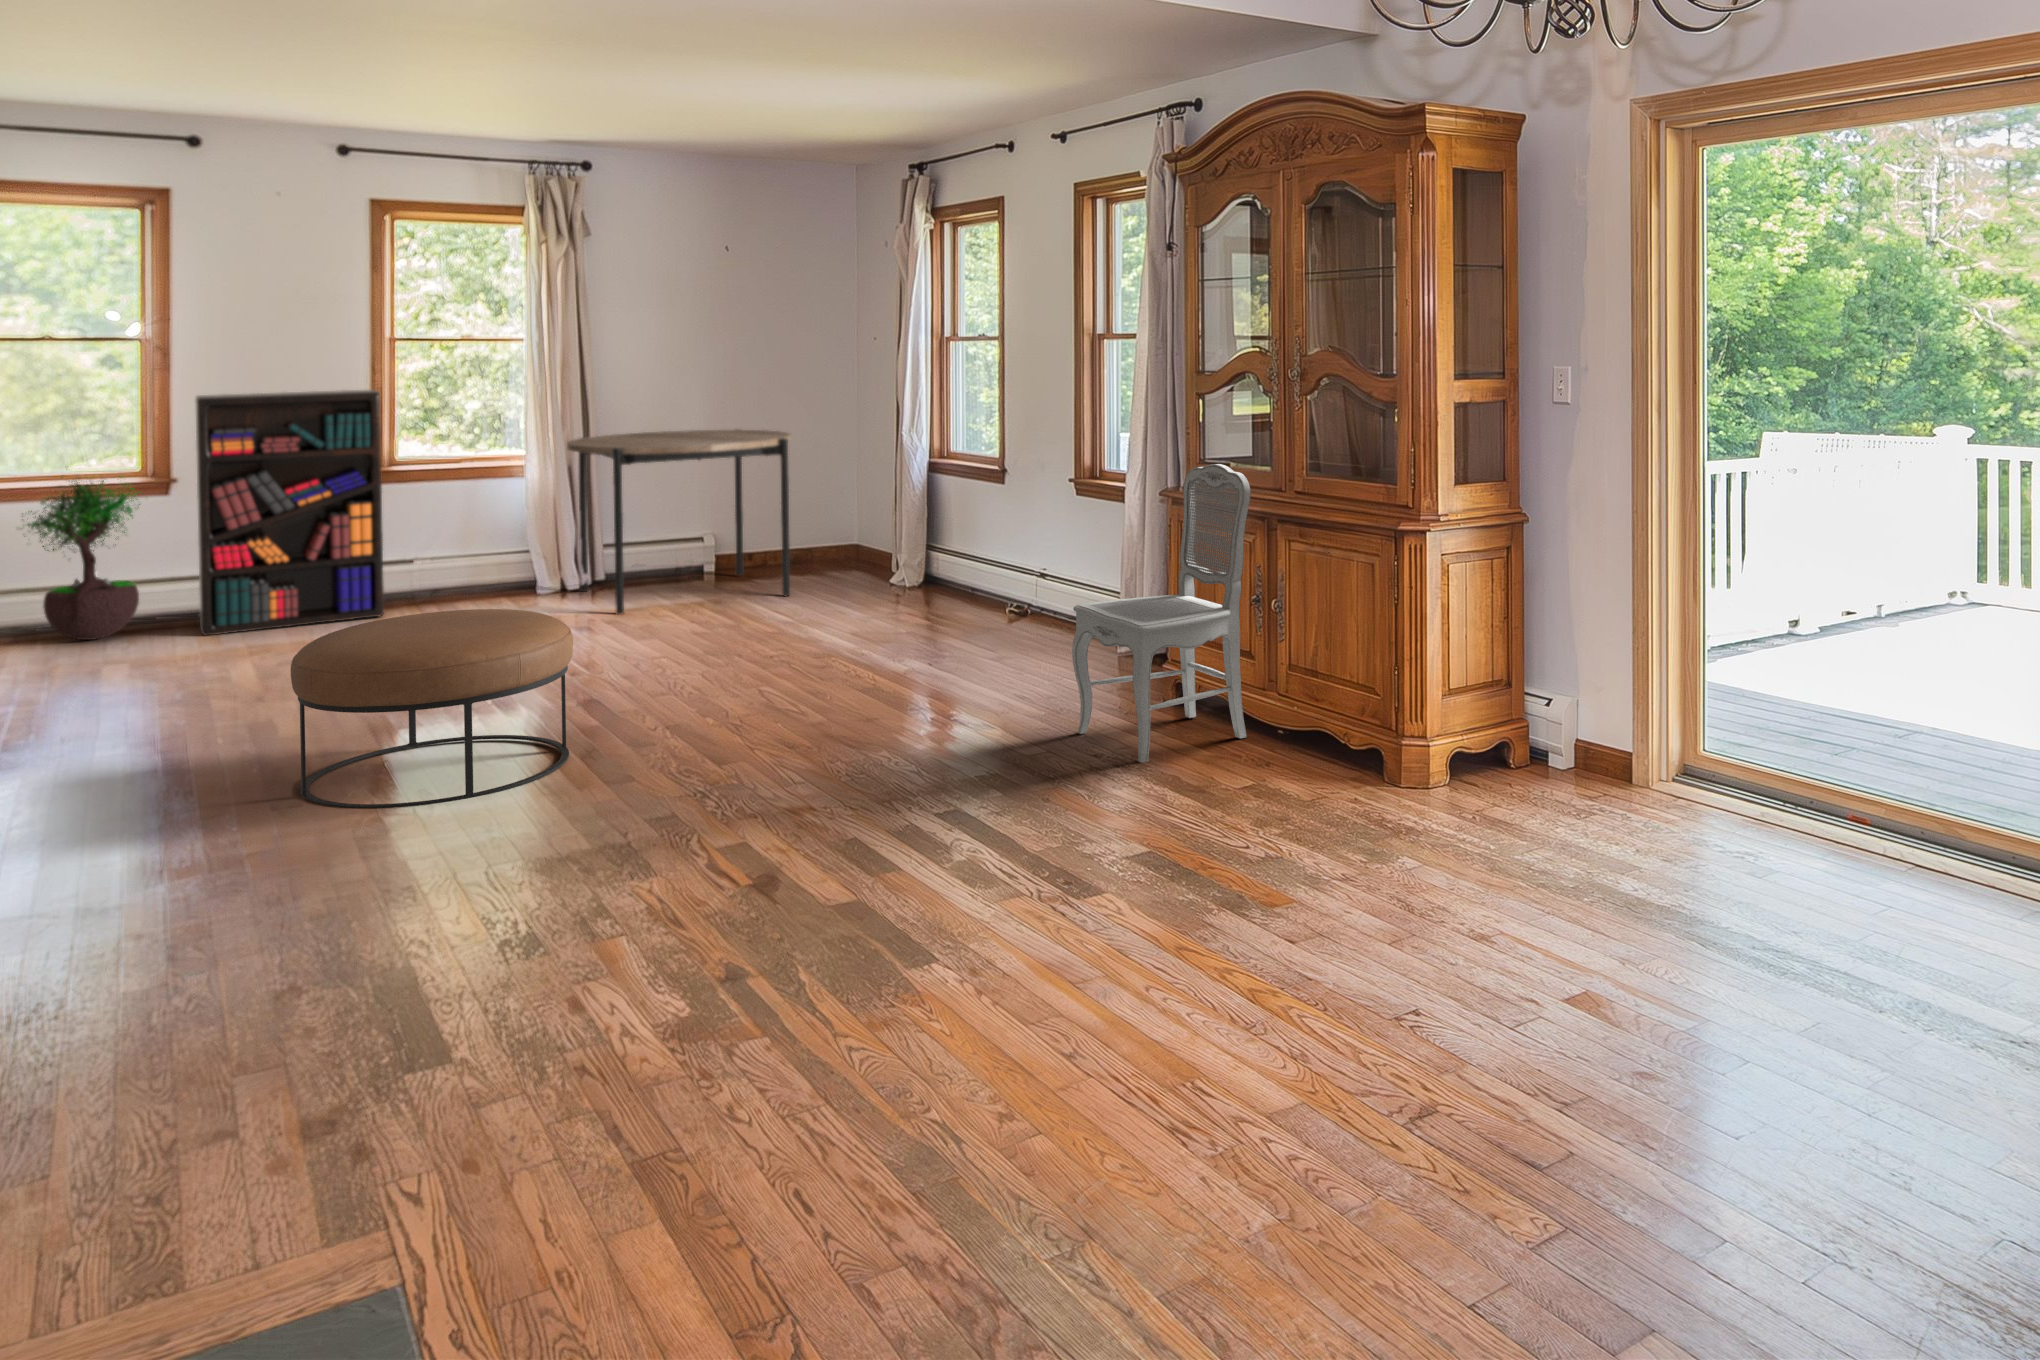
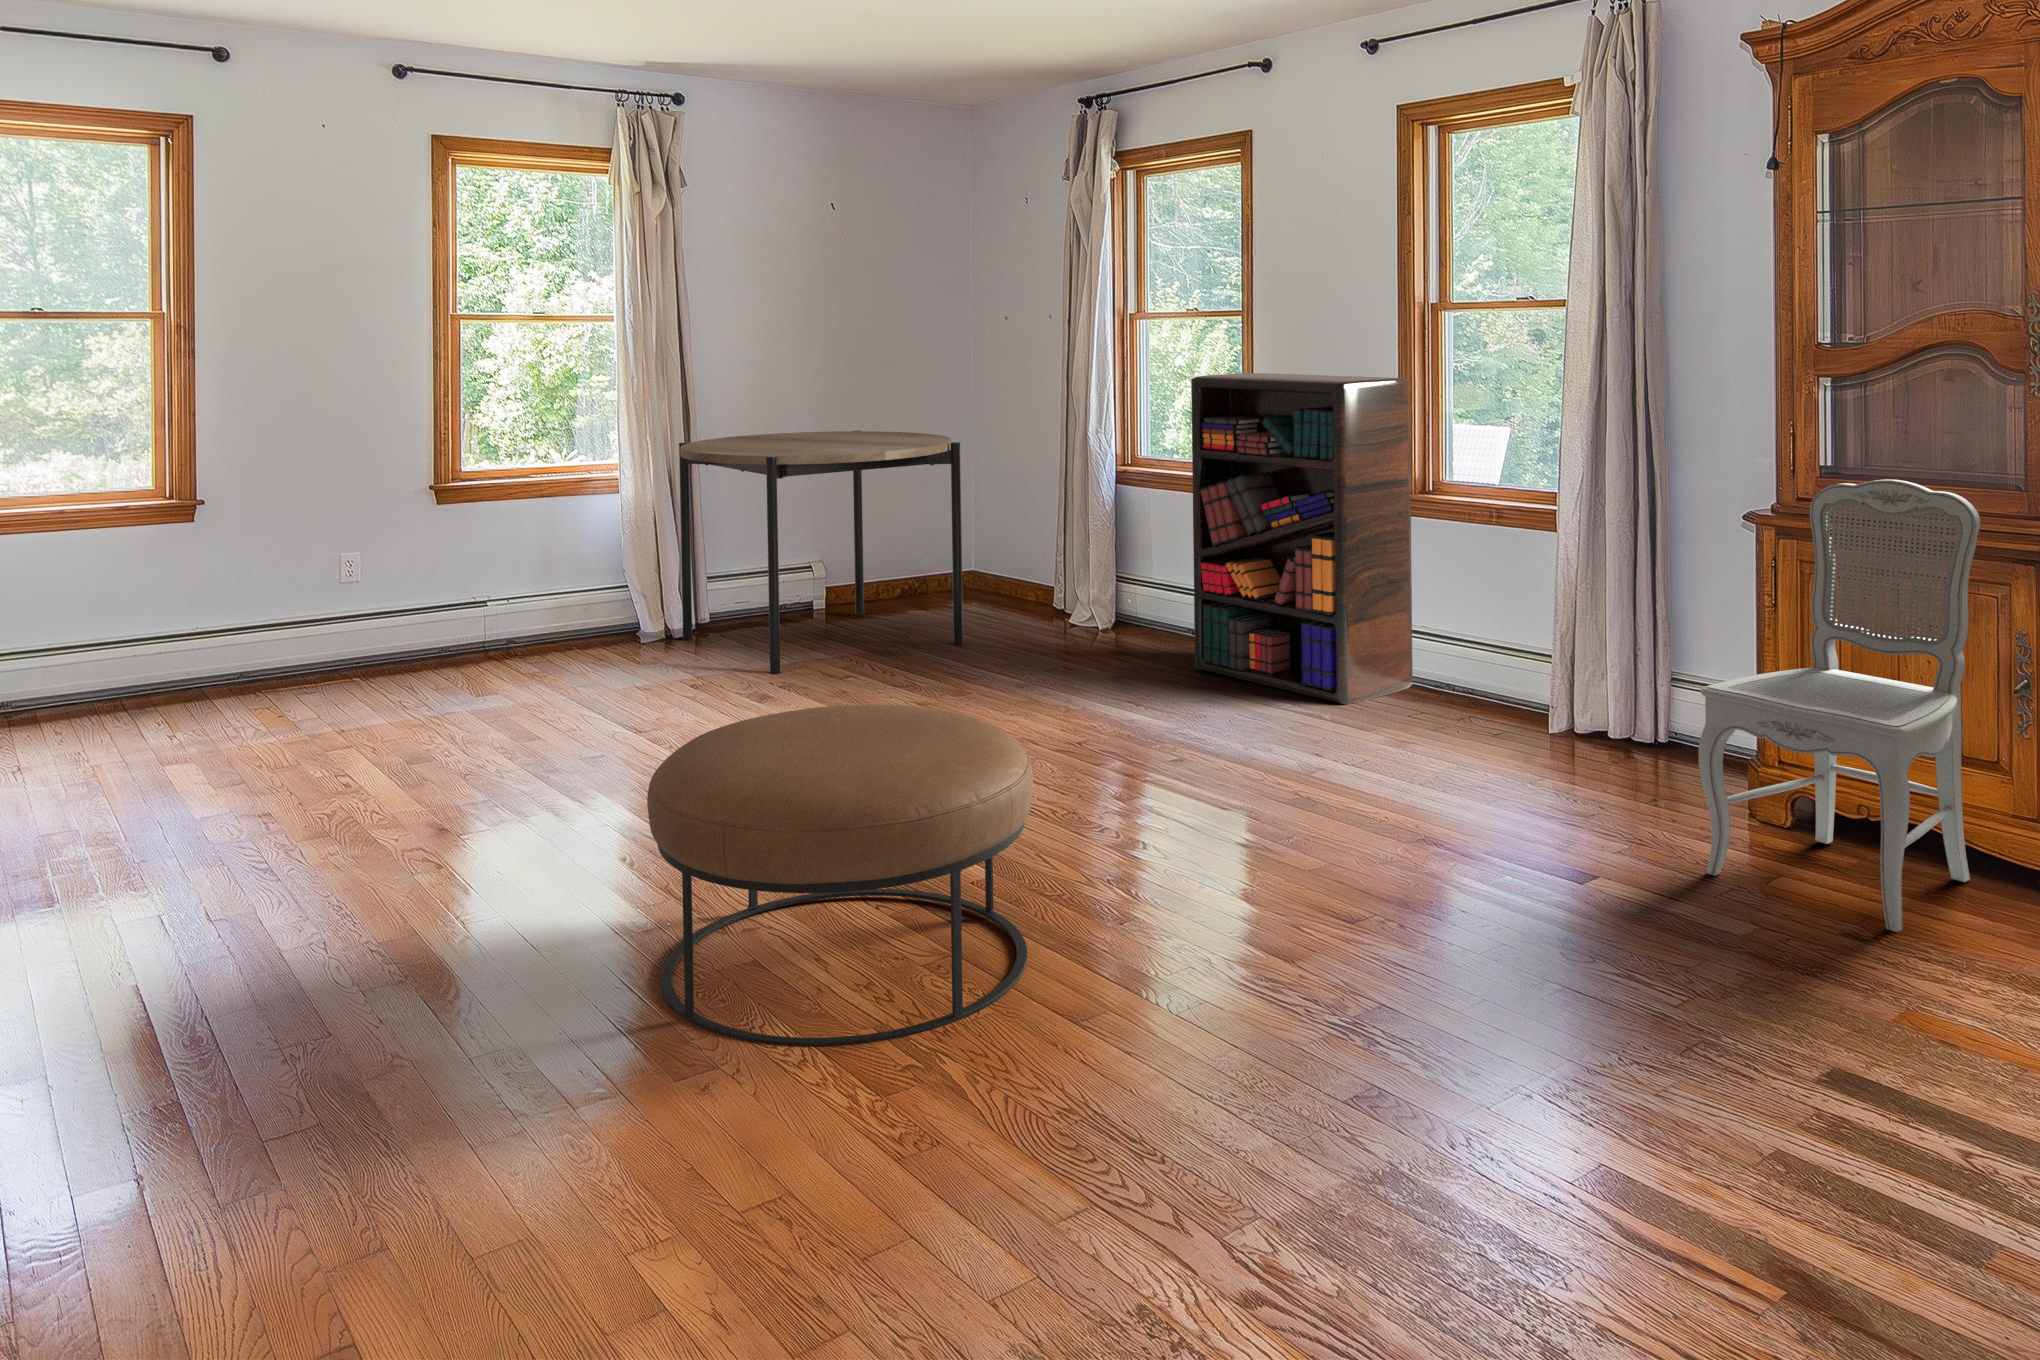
bookshelf: present [195,389,384,636] -> present [1191,373,1413,704]
potted tree: present [22,477,142,640] -> none [14,488,180,721]

